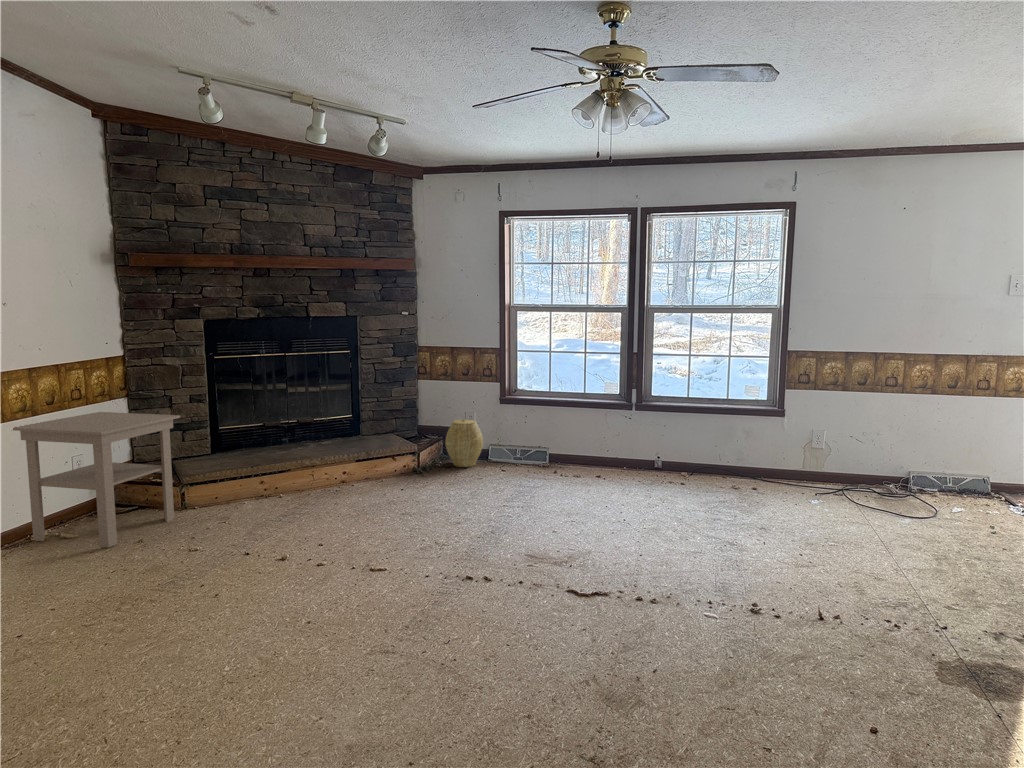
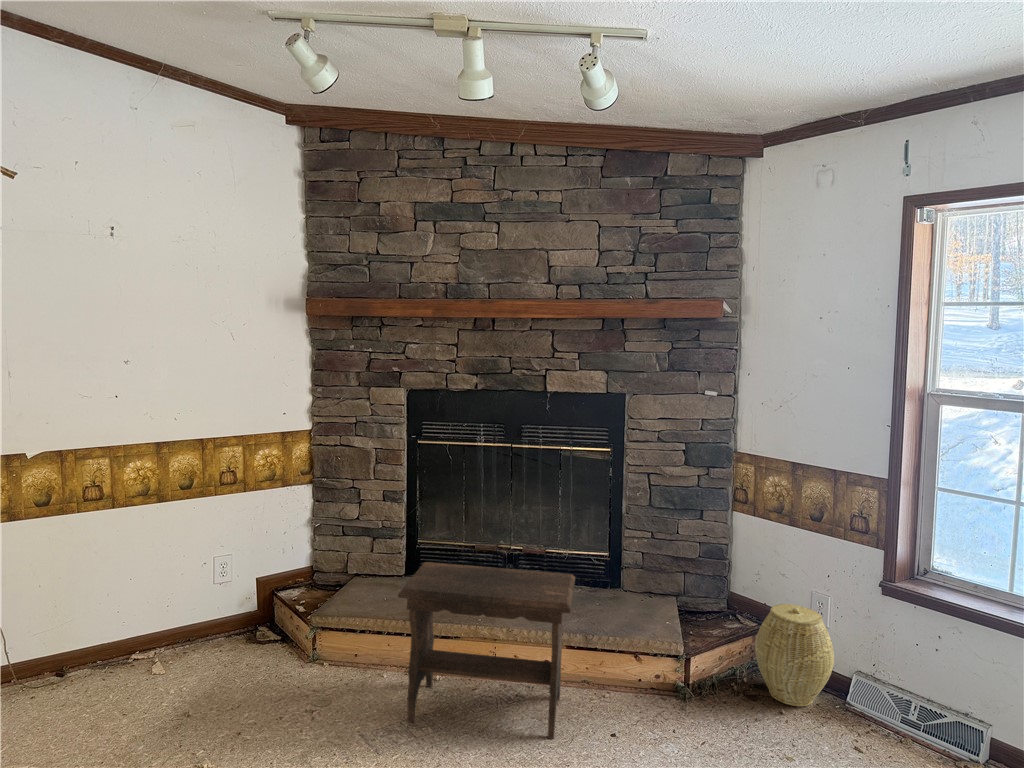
side table: present [13,412,180,547] -> none [121,503,302,716]
footstool: none [265,416,377,511] -> present [398,562,575,739]

